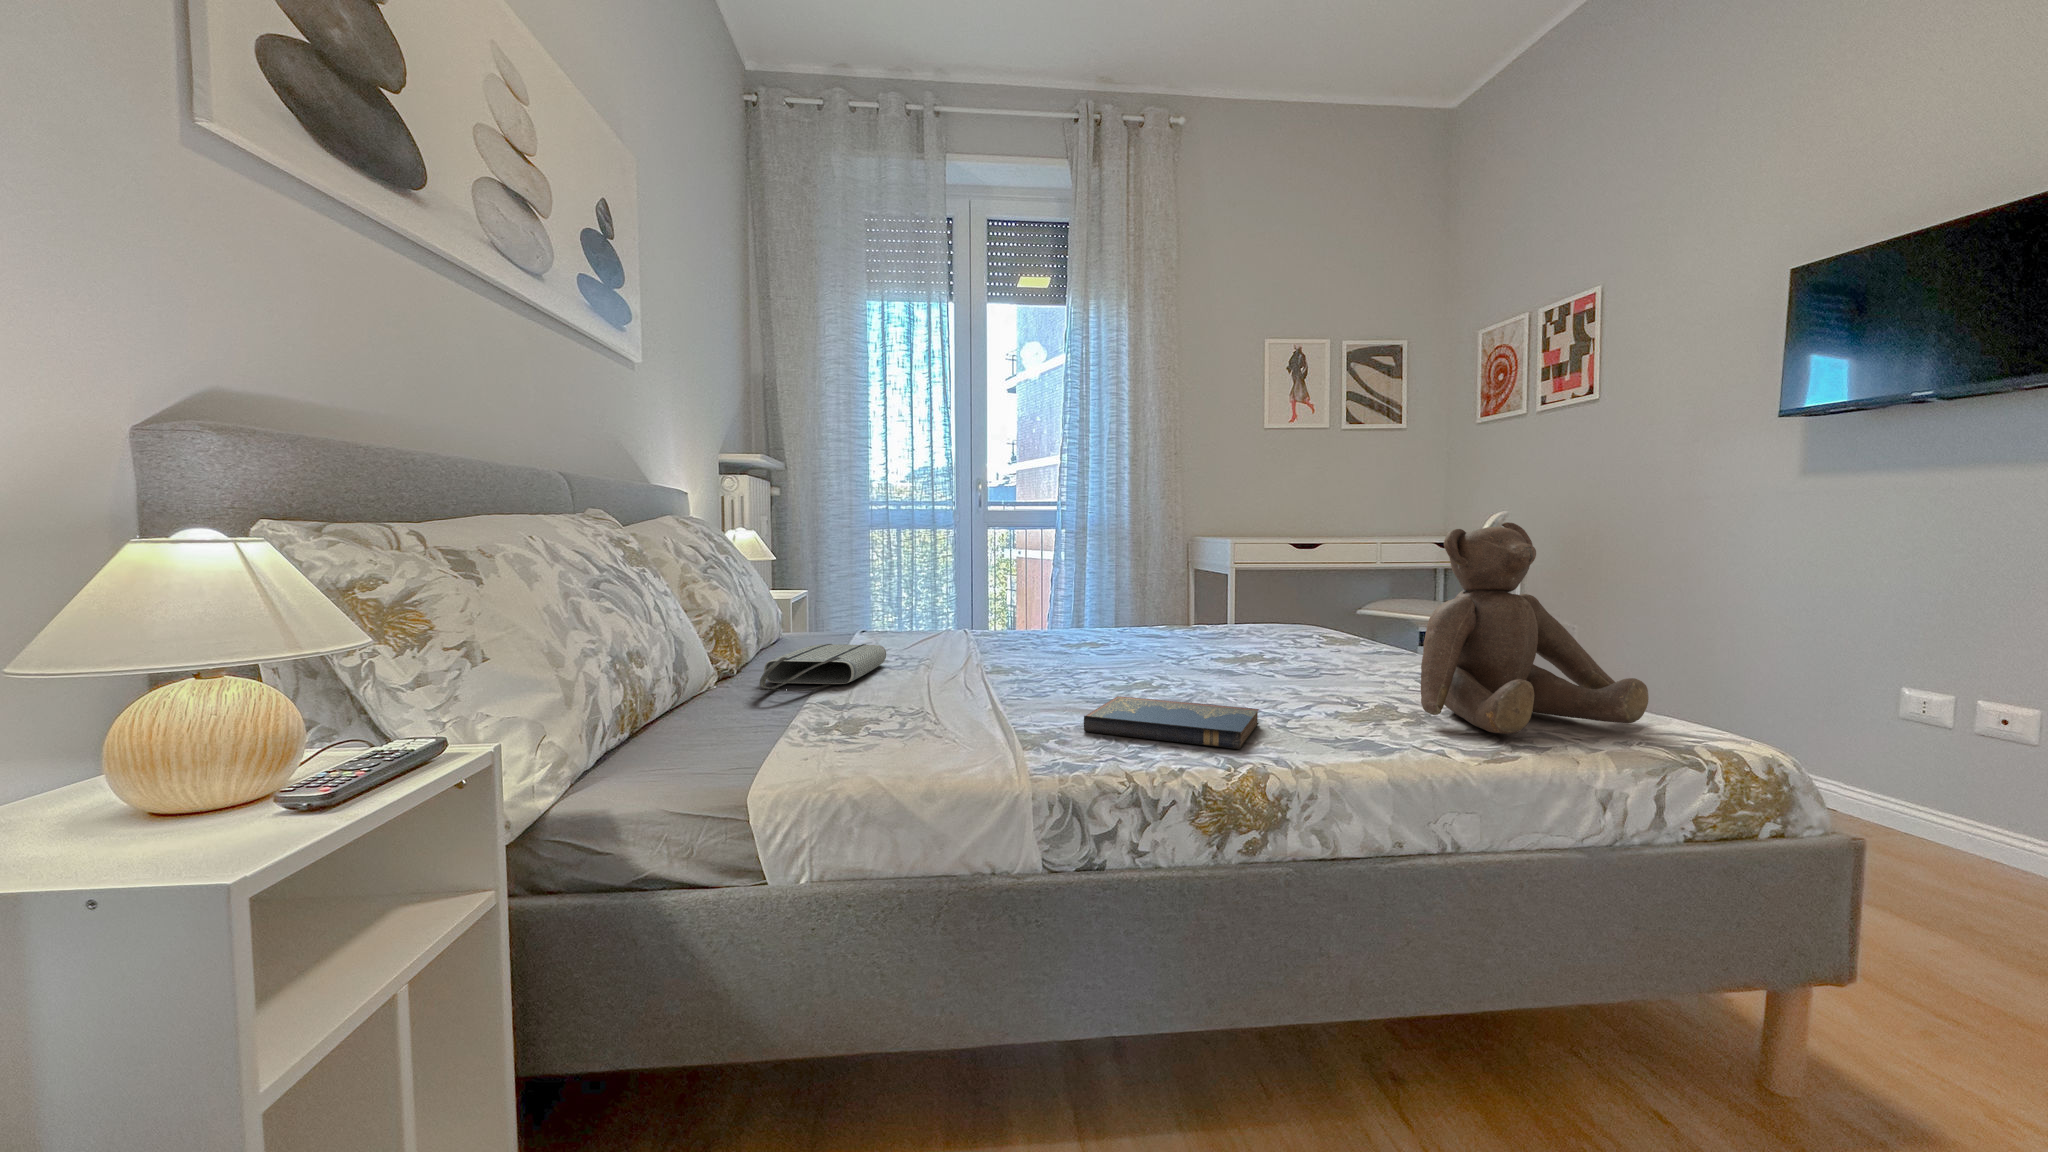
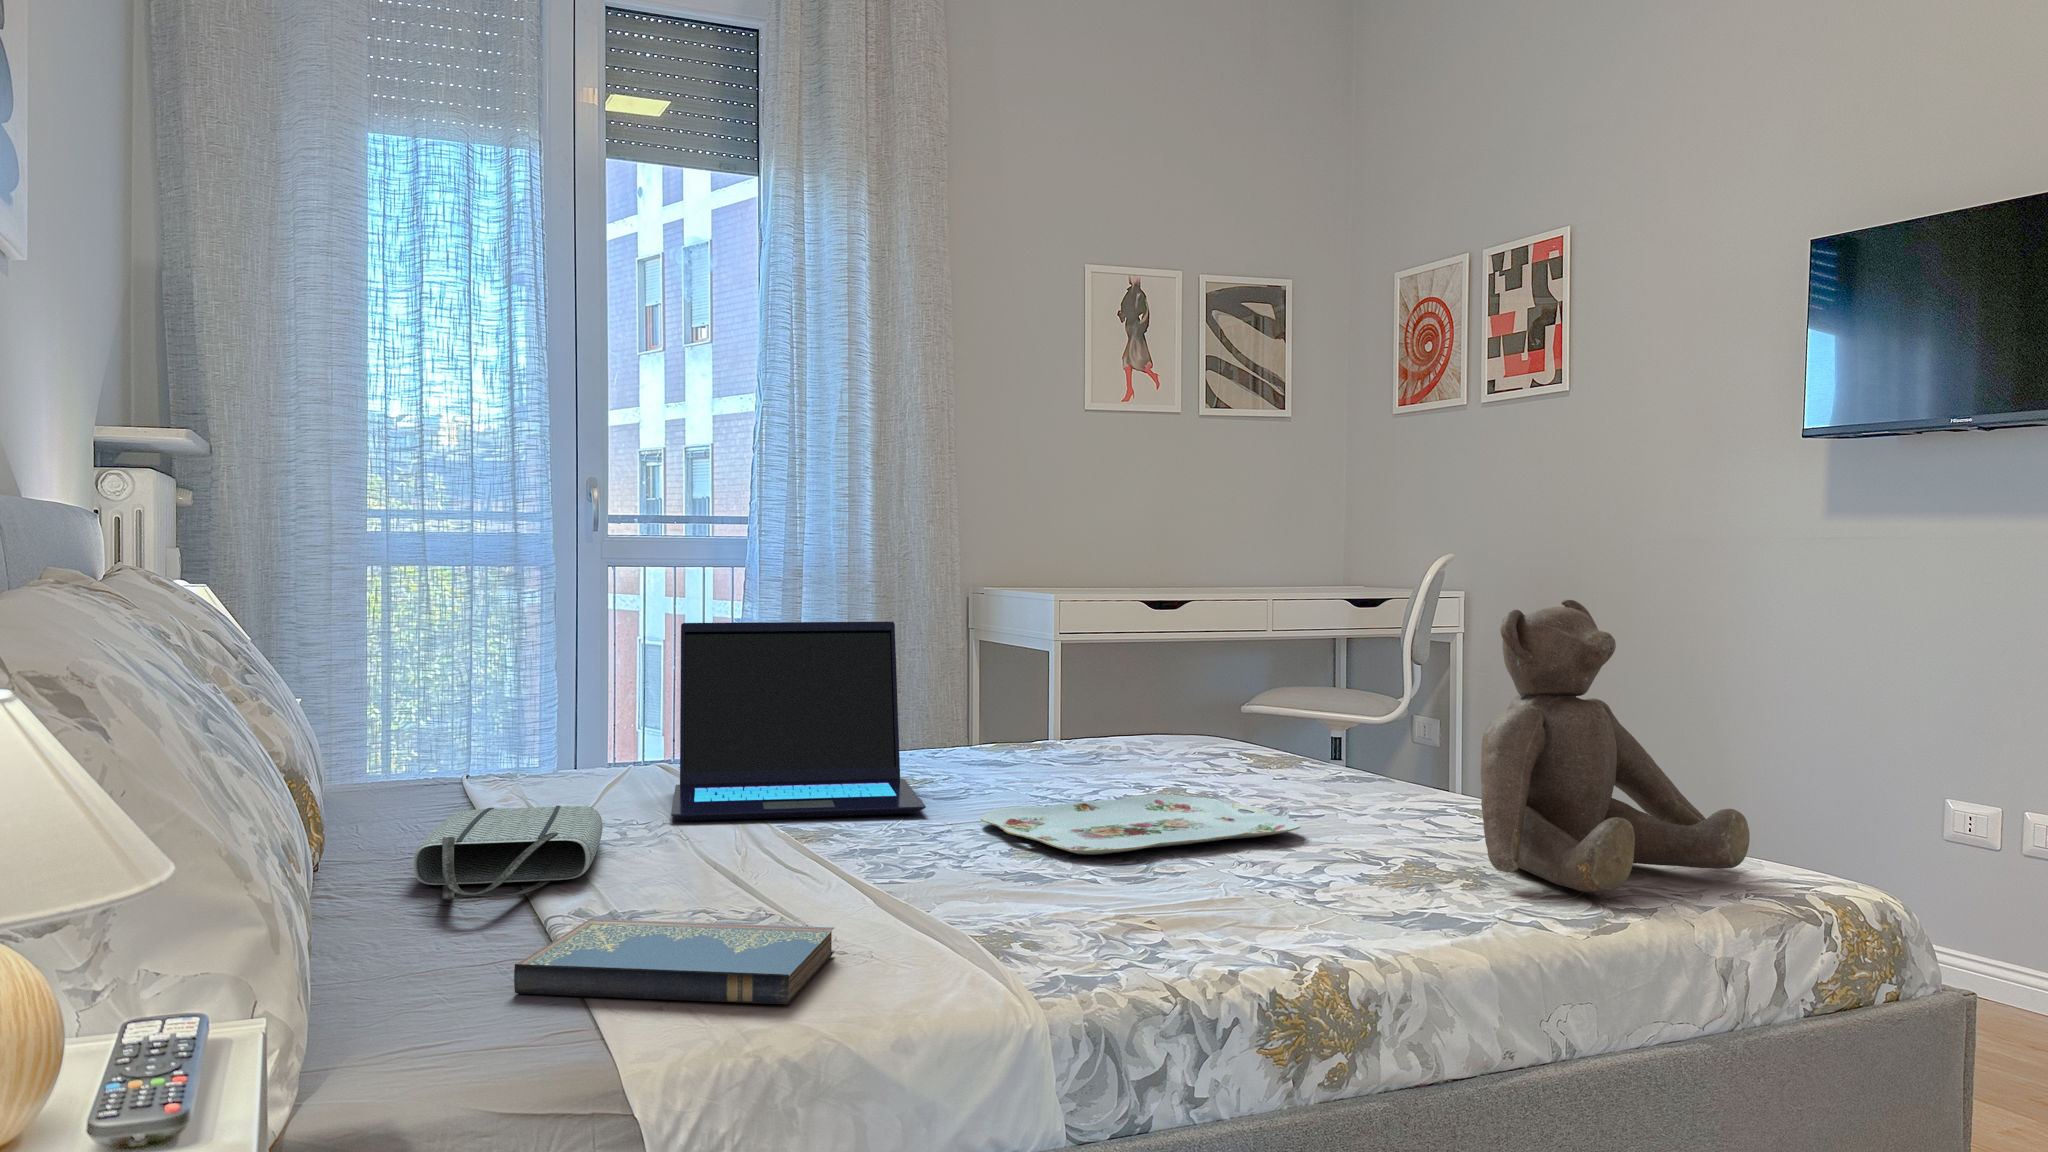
laptop: none [935,547,1086,658] -> present [671,622,926,821]
serving tray: none [1106,653,1310,687] -> present [980,795,1300,855]
hardcover book: present [1084,696,1259,749] -> present [514,919,834,1004]

